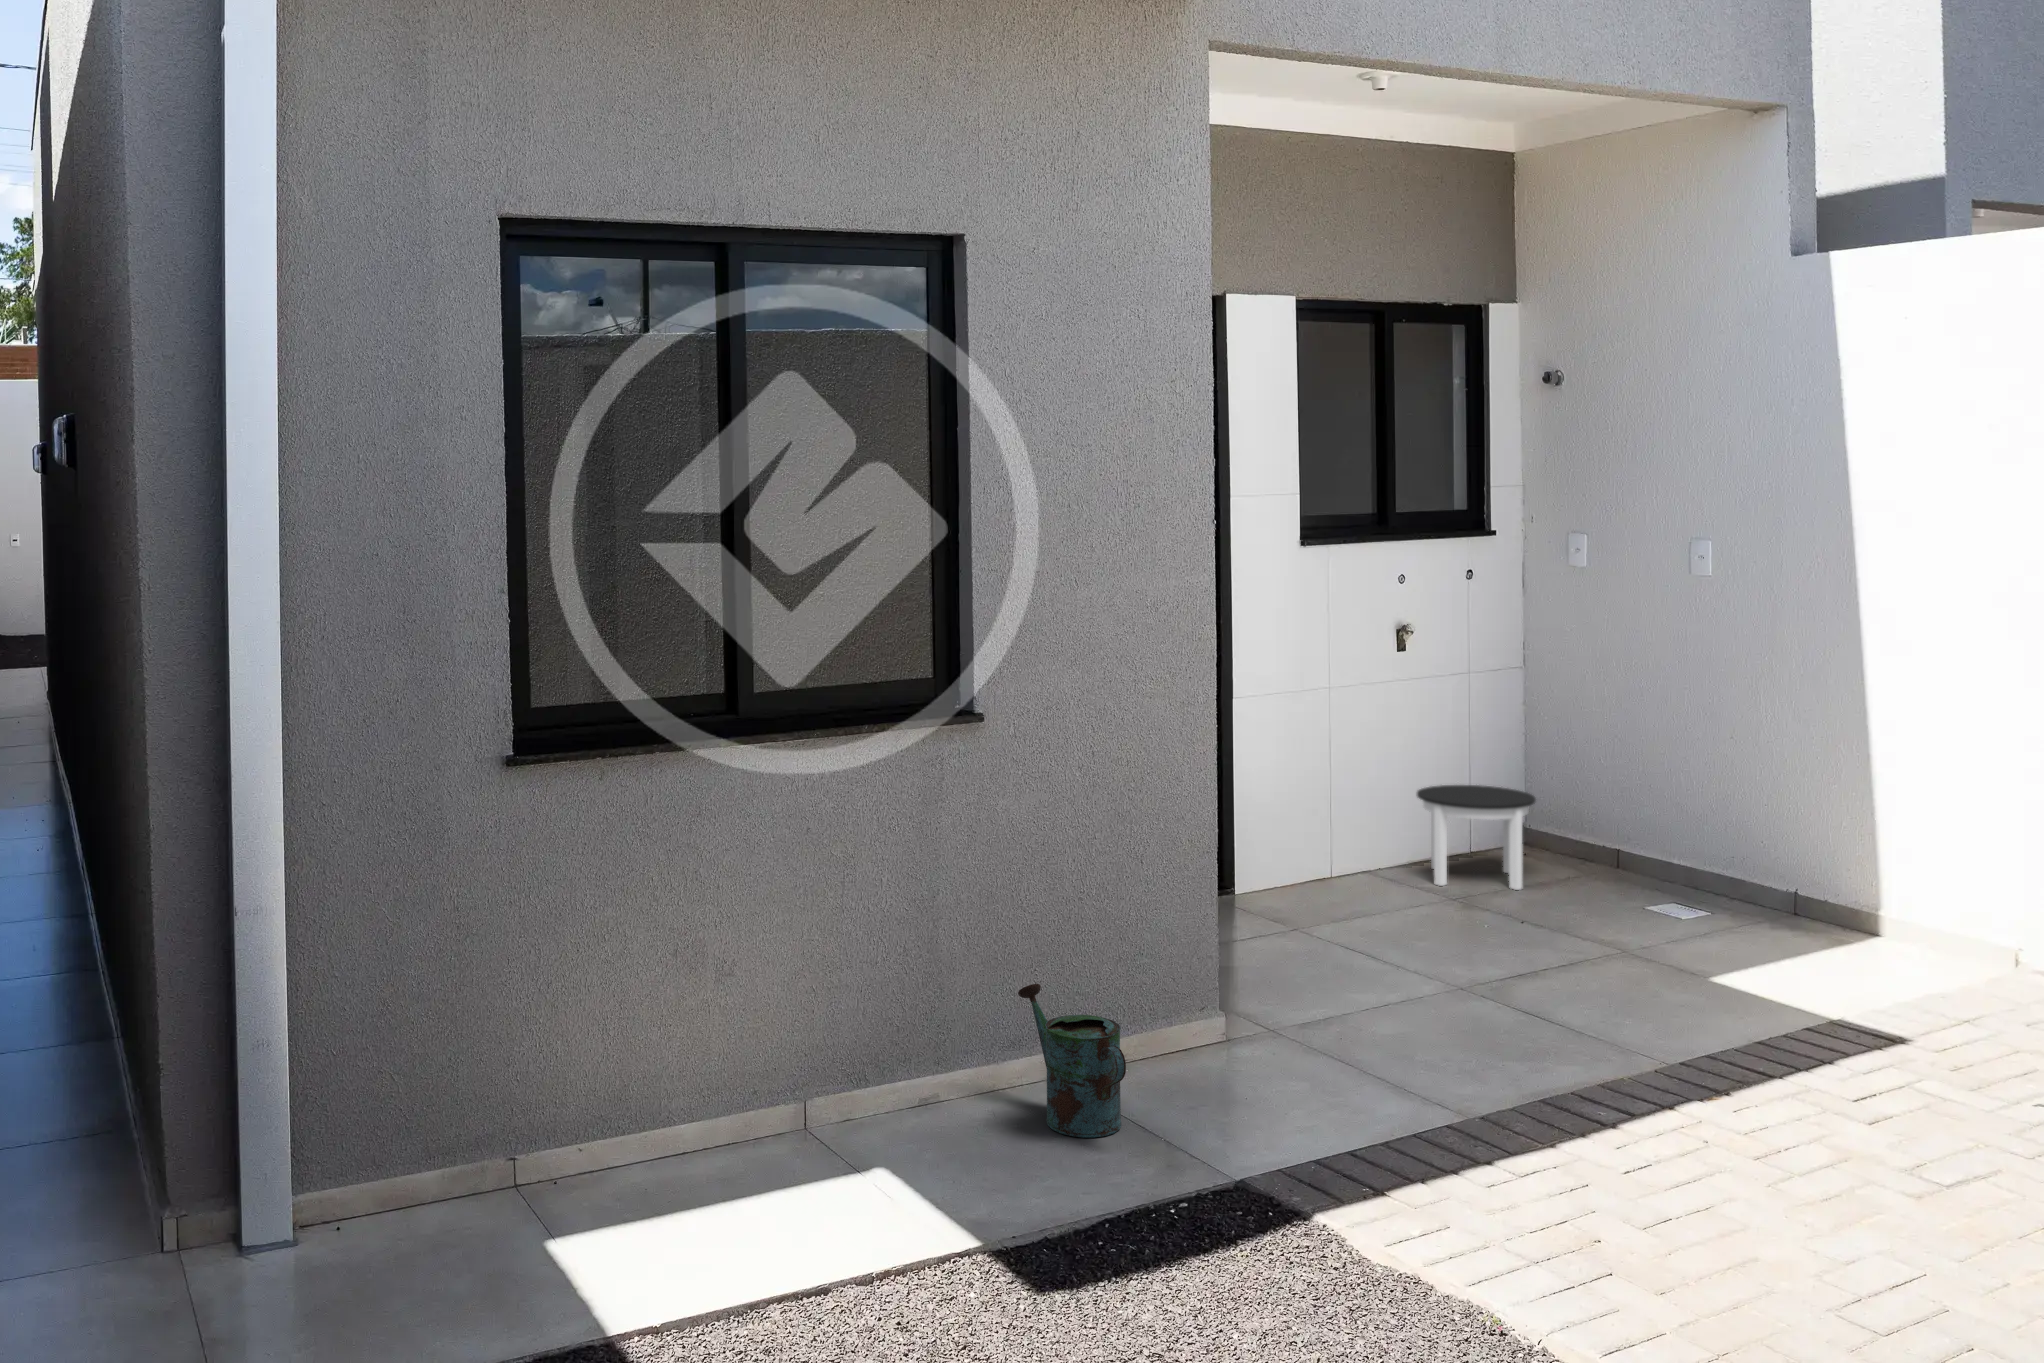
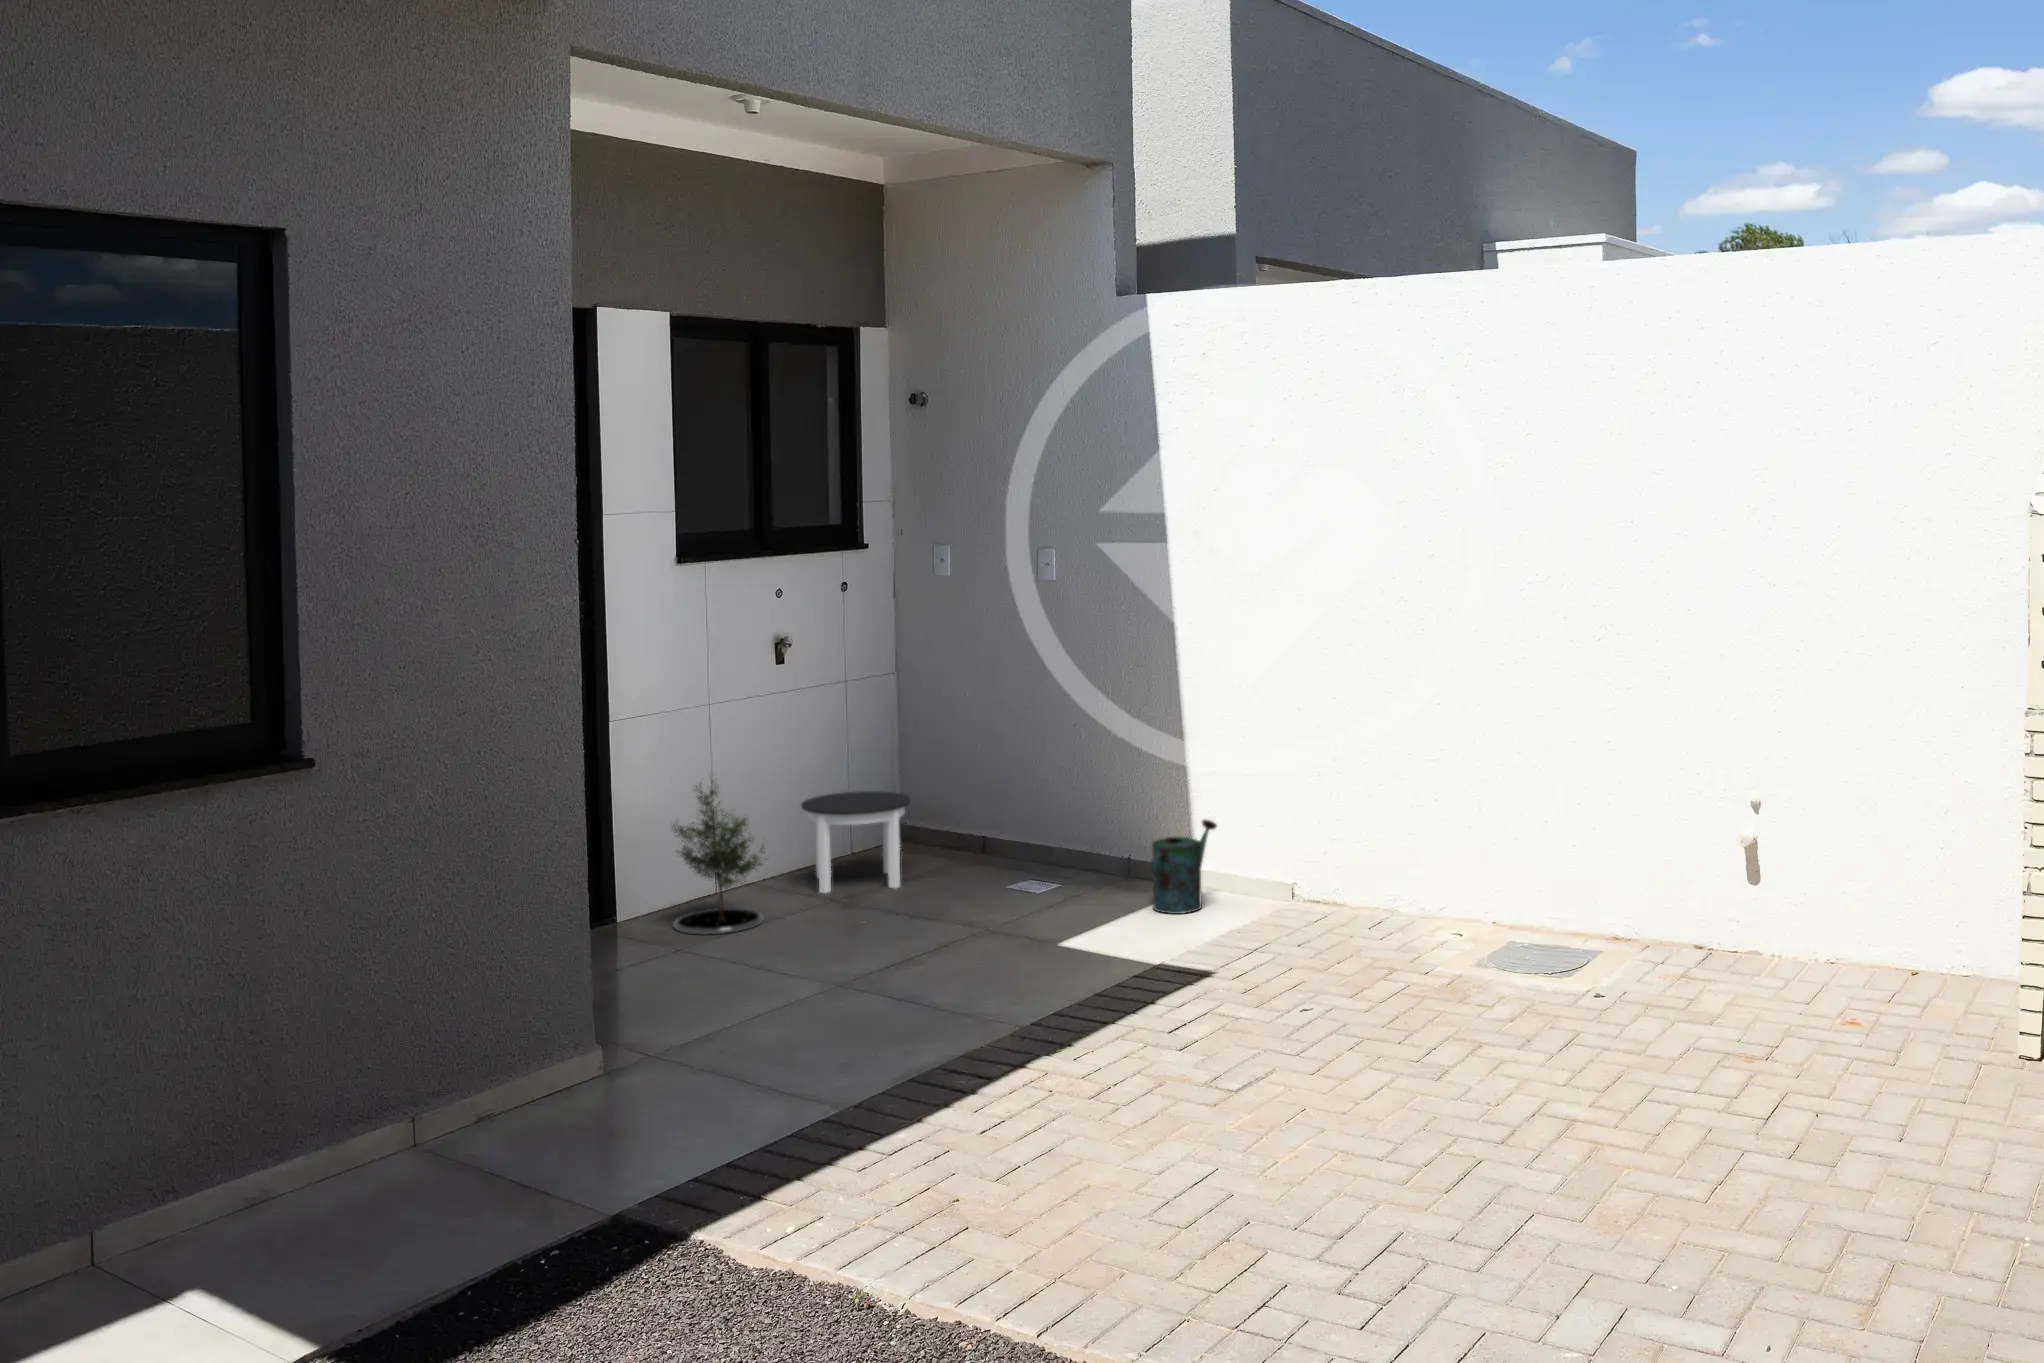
potted tree: none [1285,751,1385,913] -> present [672,774,768,934]
watering can: present [1018,984,1126,1137] -> present [1151,820,1217,914]

